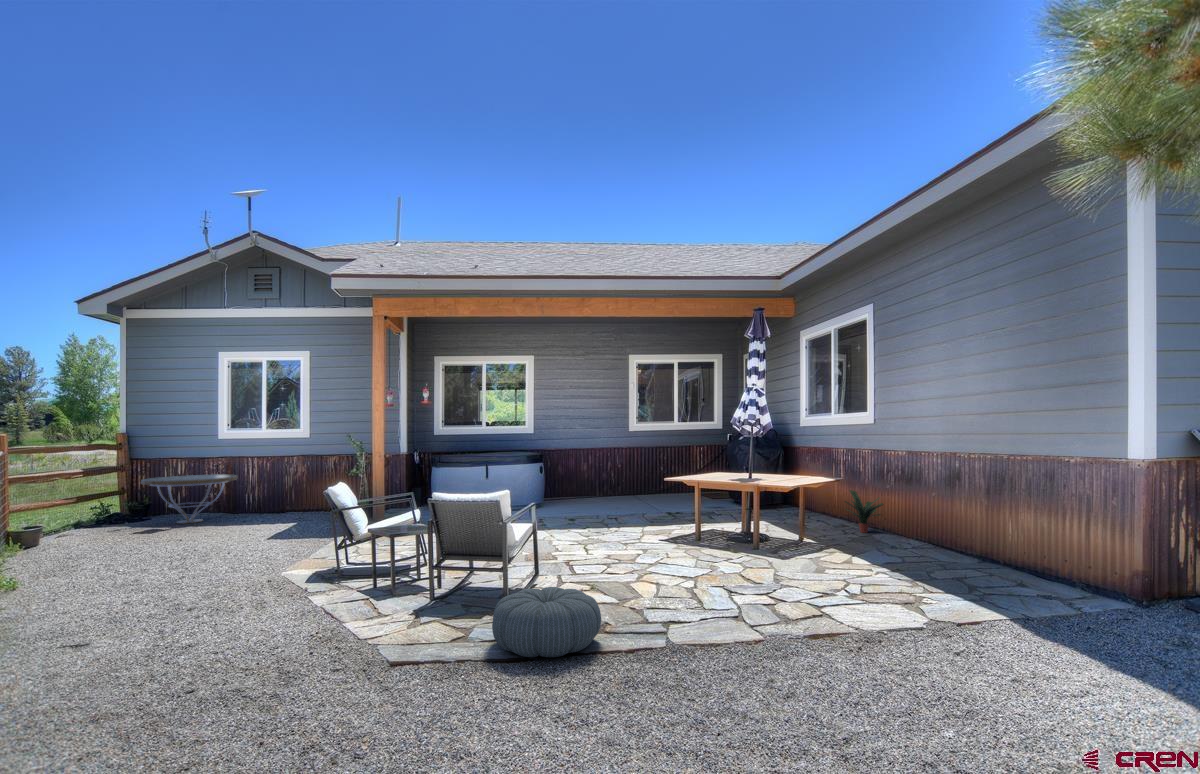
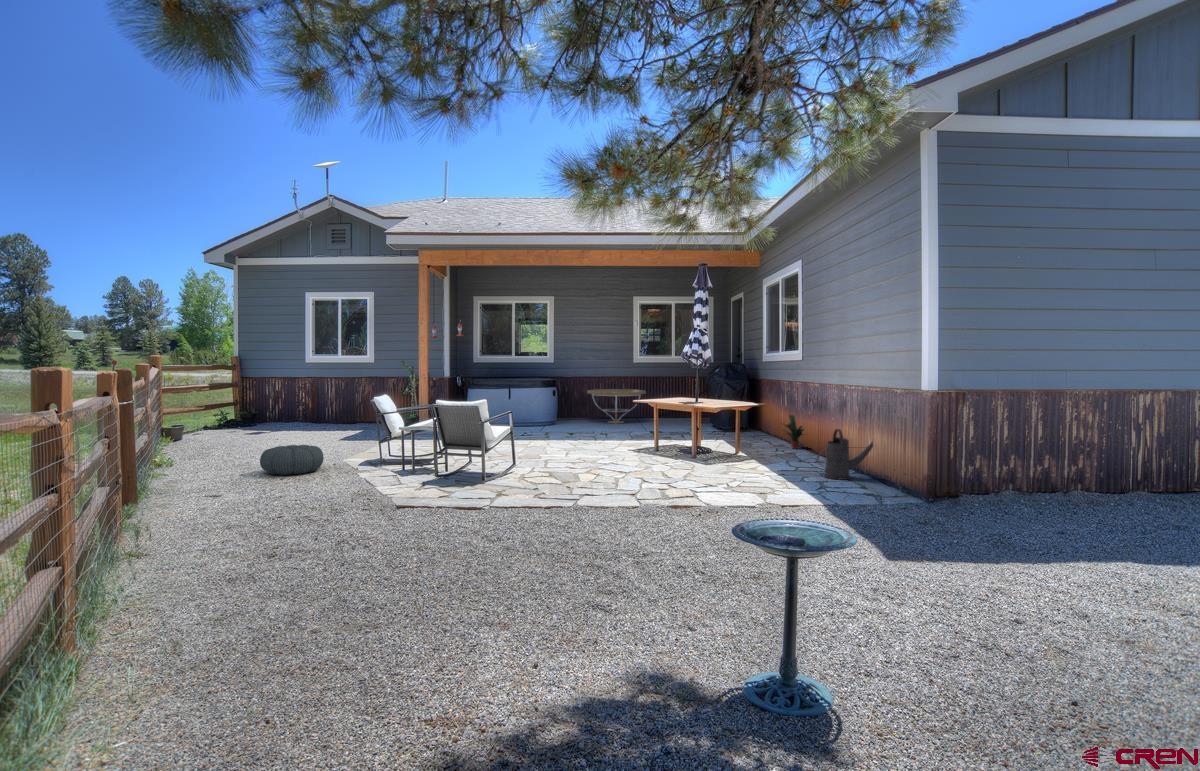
coffee table: present [141,475,238,524] -> present [587,389,646,423]
watering can: none [957,512,1031,582] -> present [817,429,873,479]
pouf: present [492,587,601,657] -> present [260,445,324,475]

